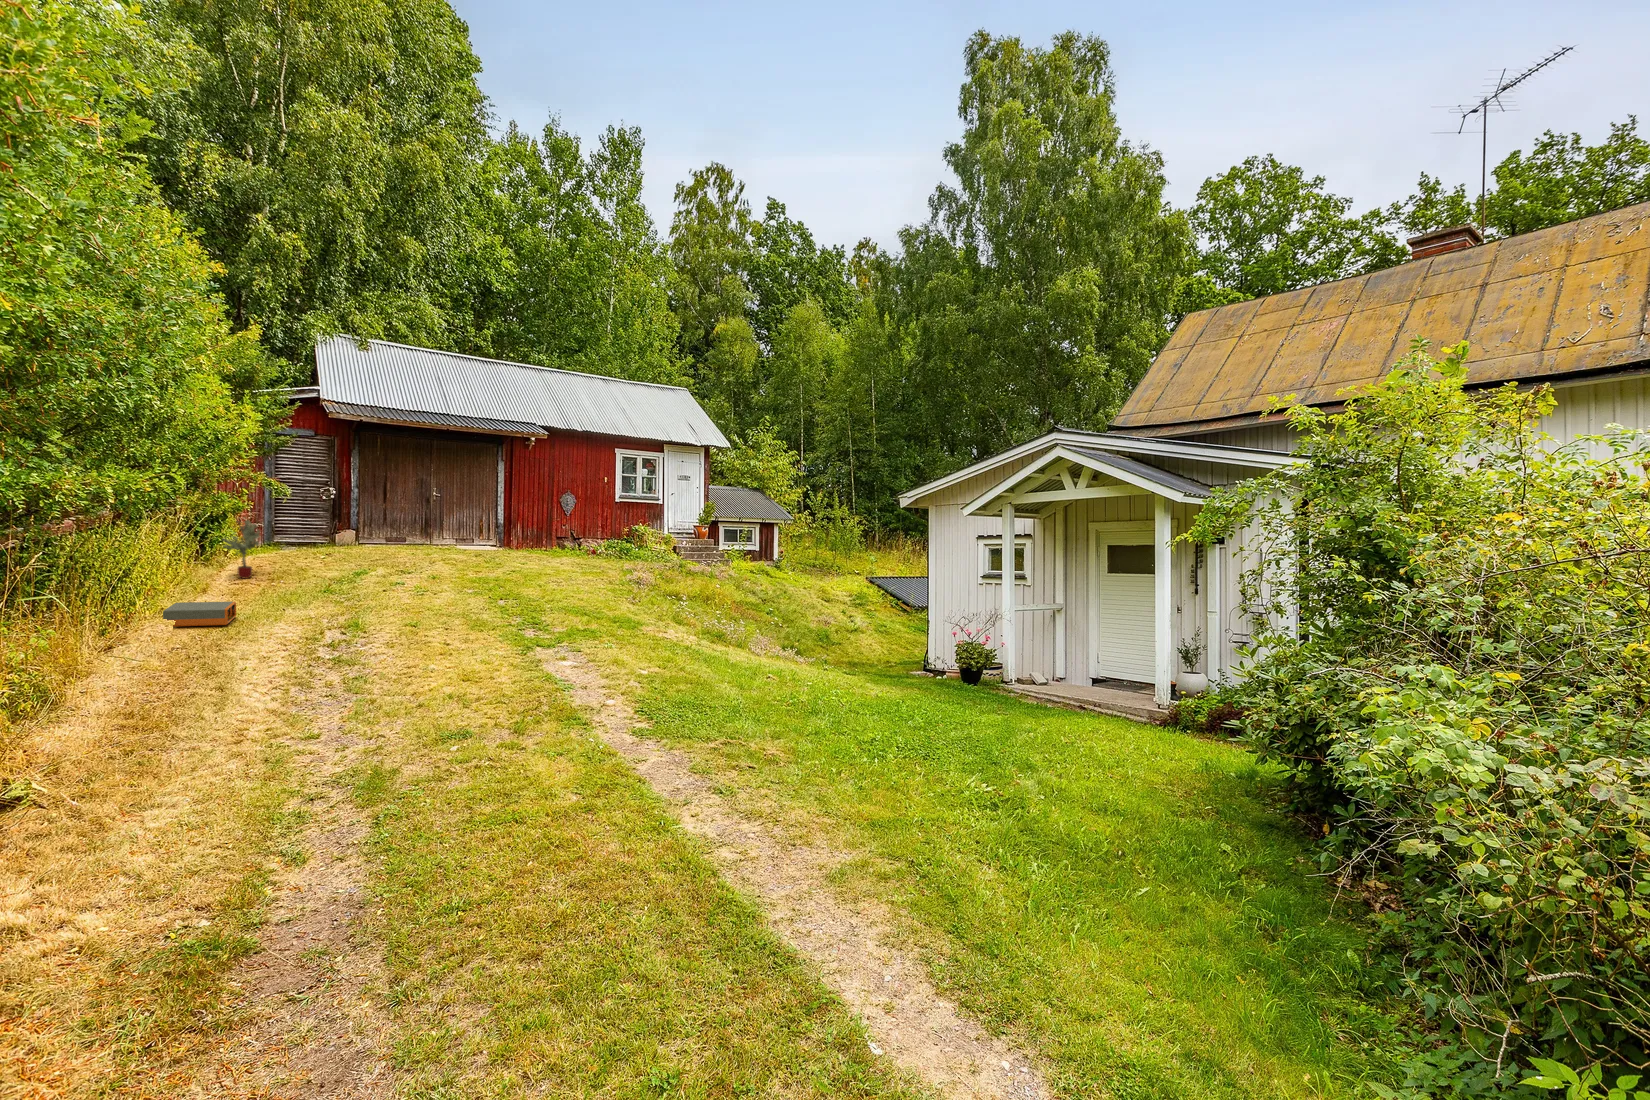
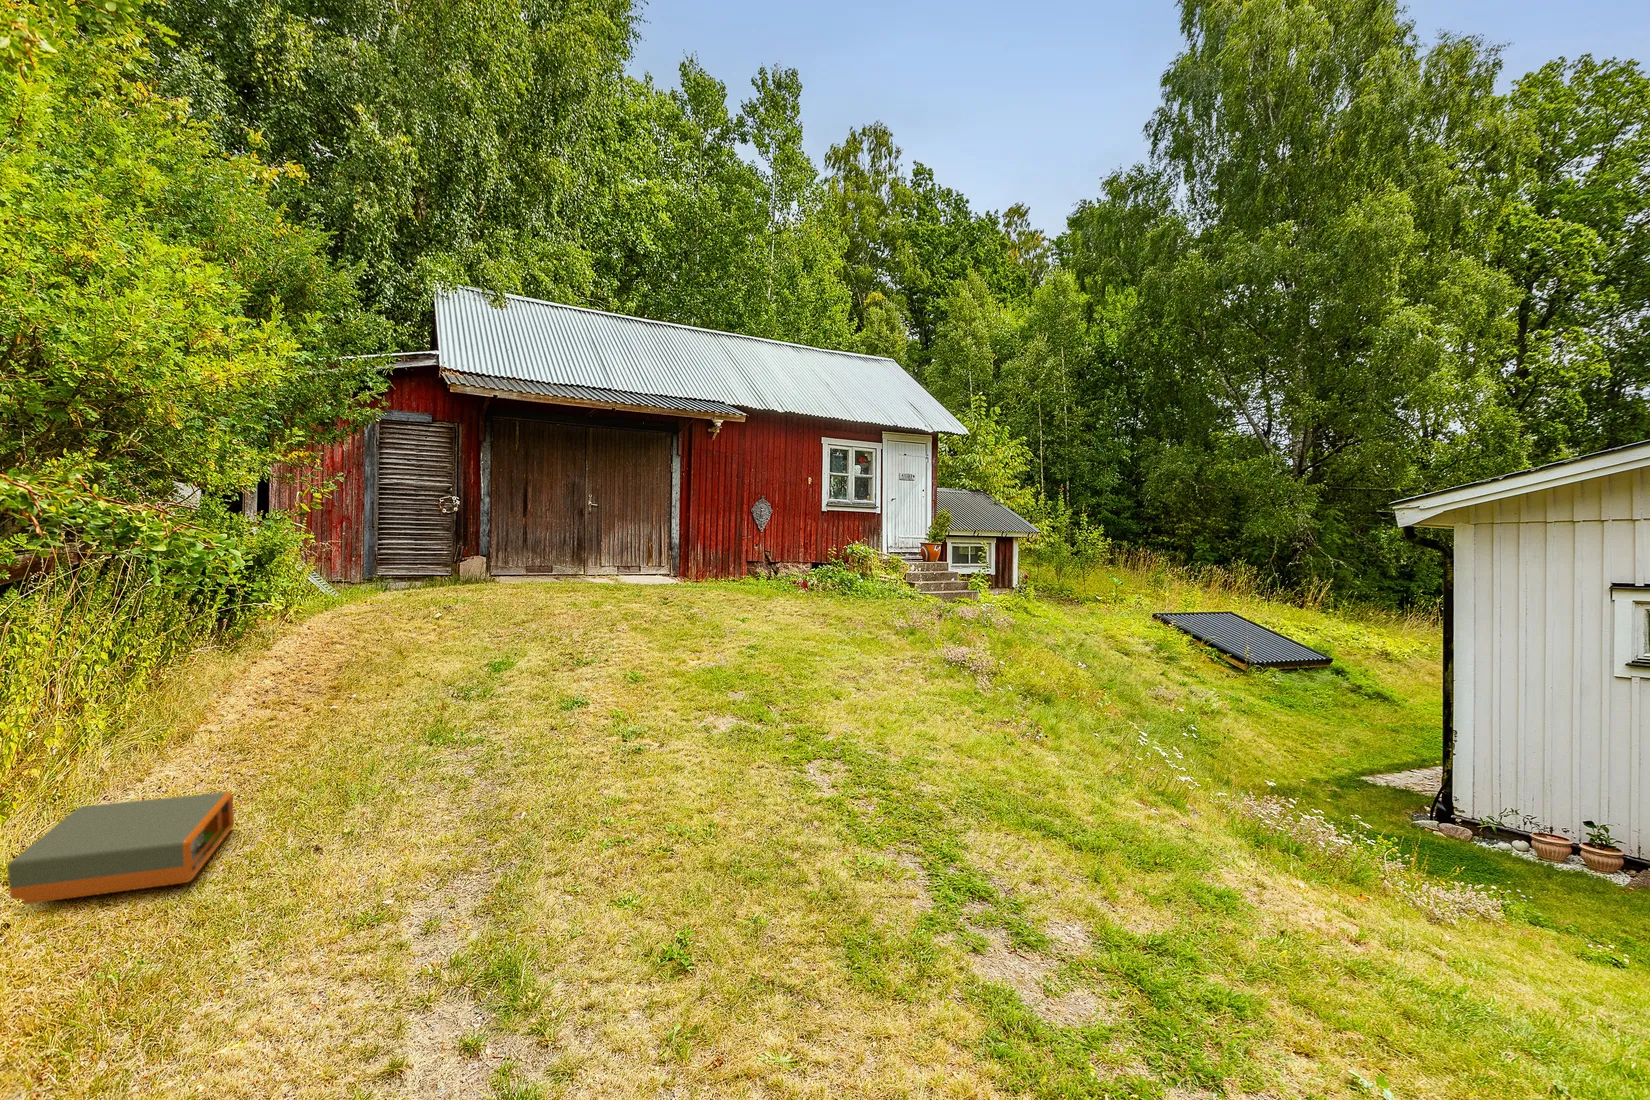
potted tree: present [222,518,260,579] -> none [260,554,335,668]

